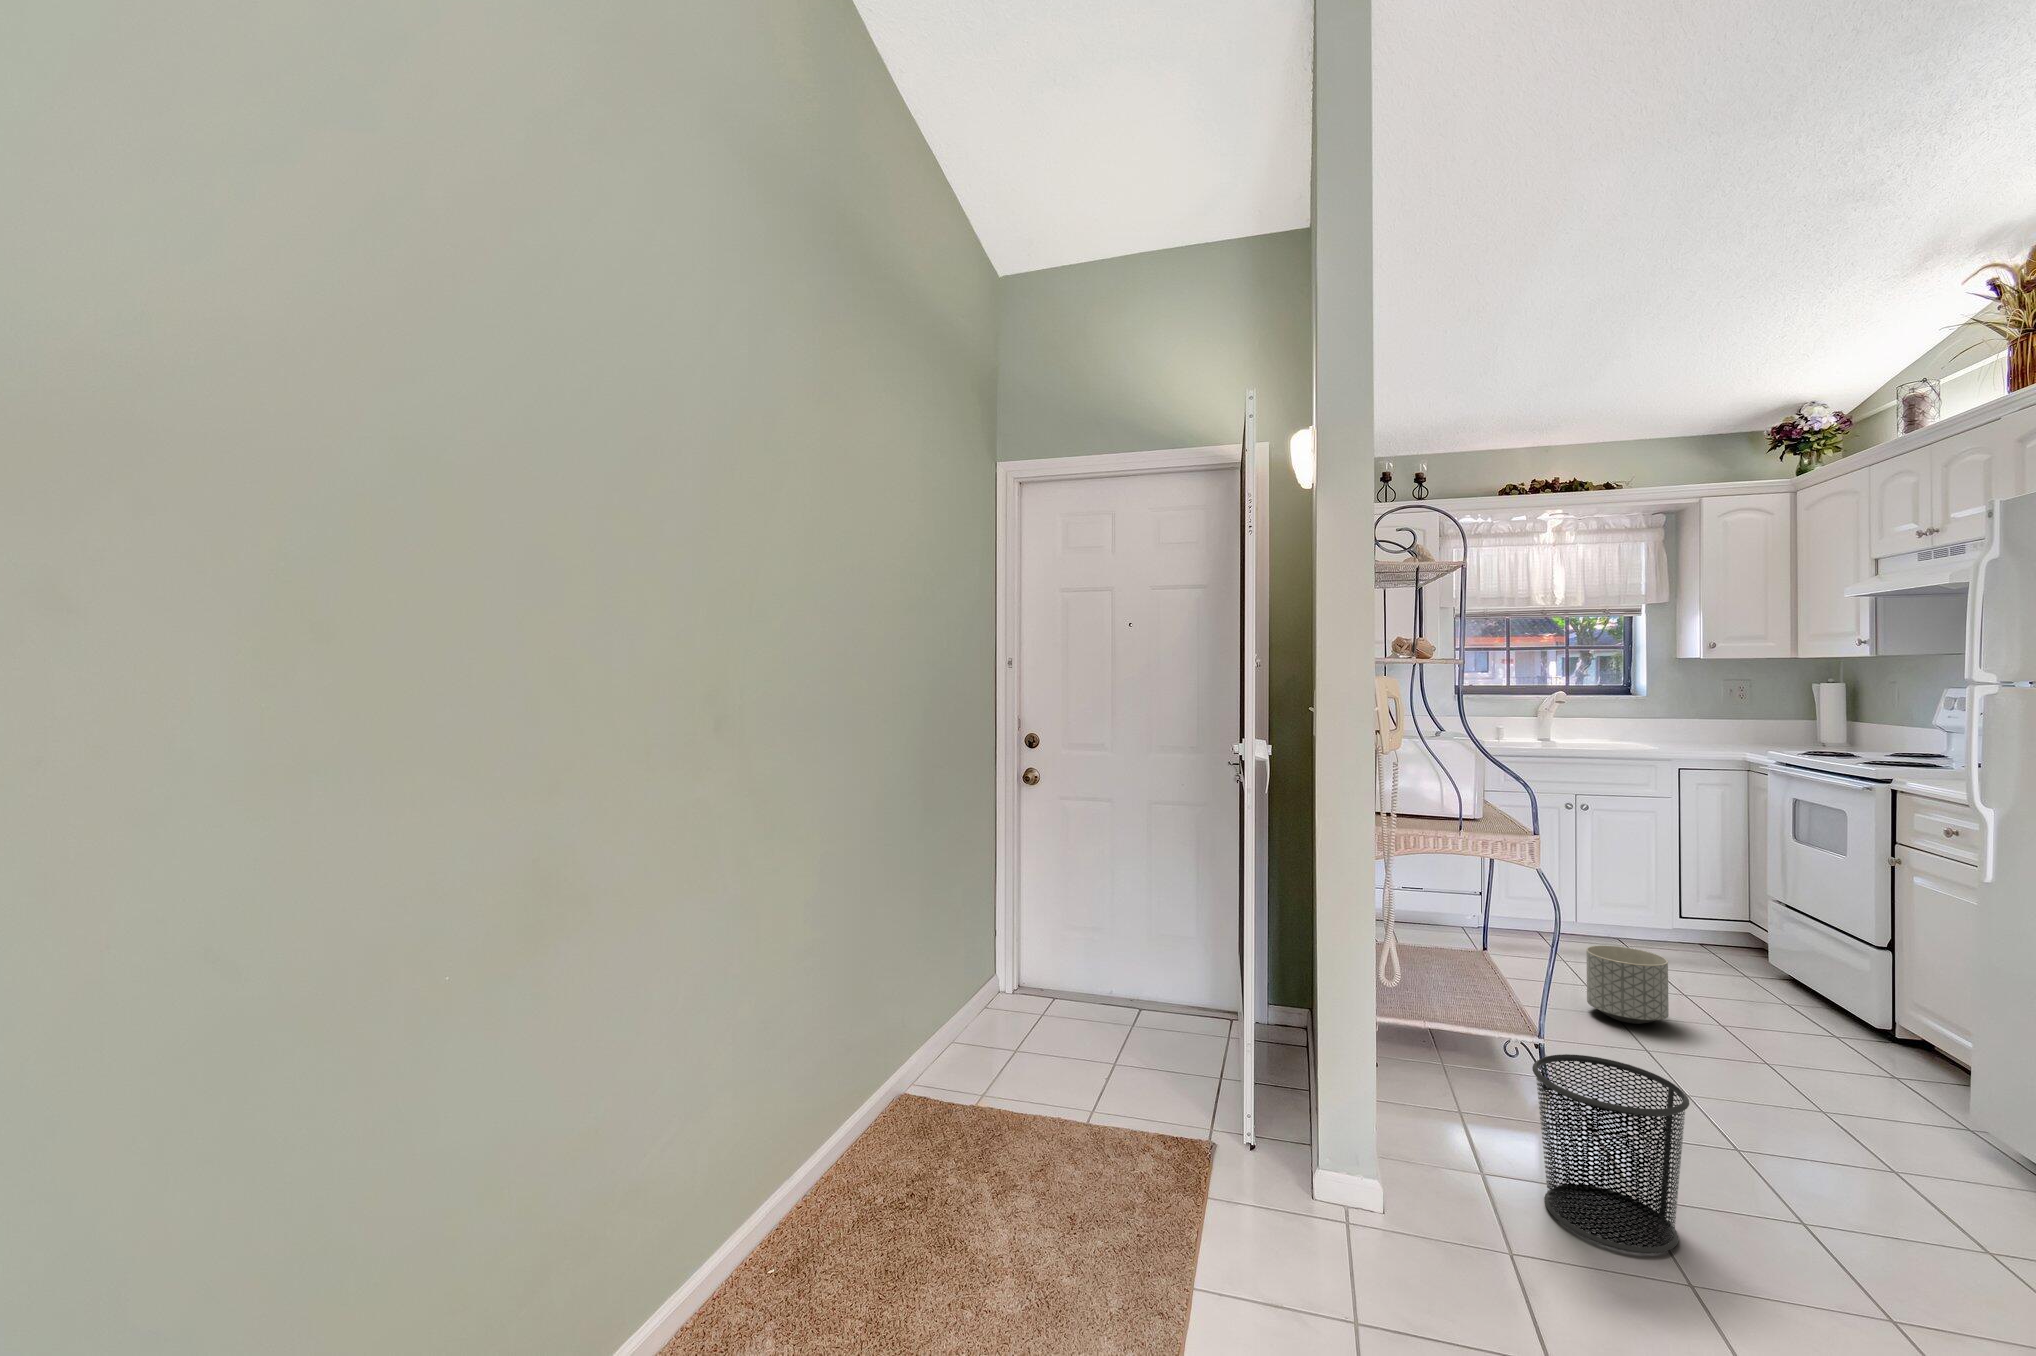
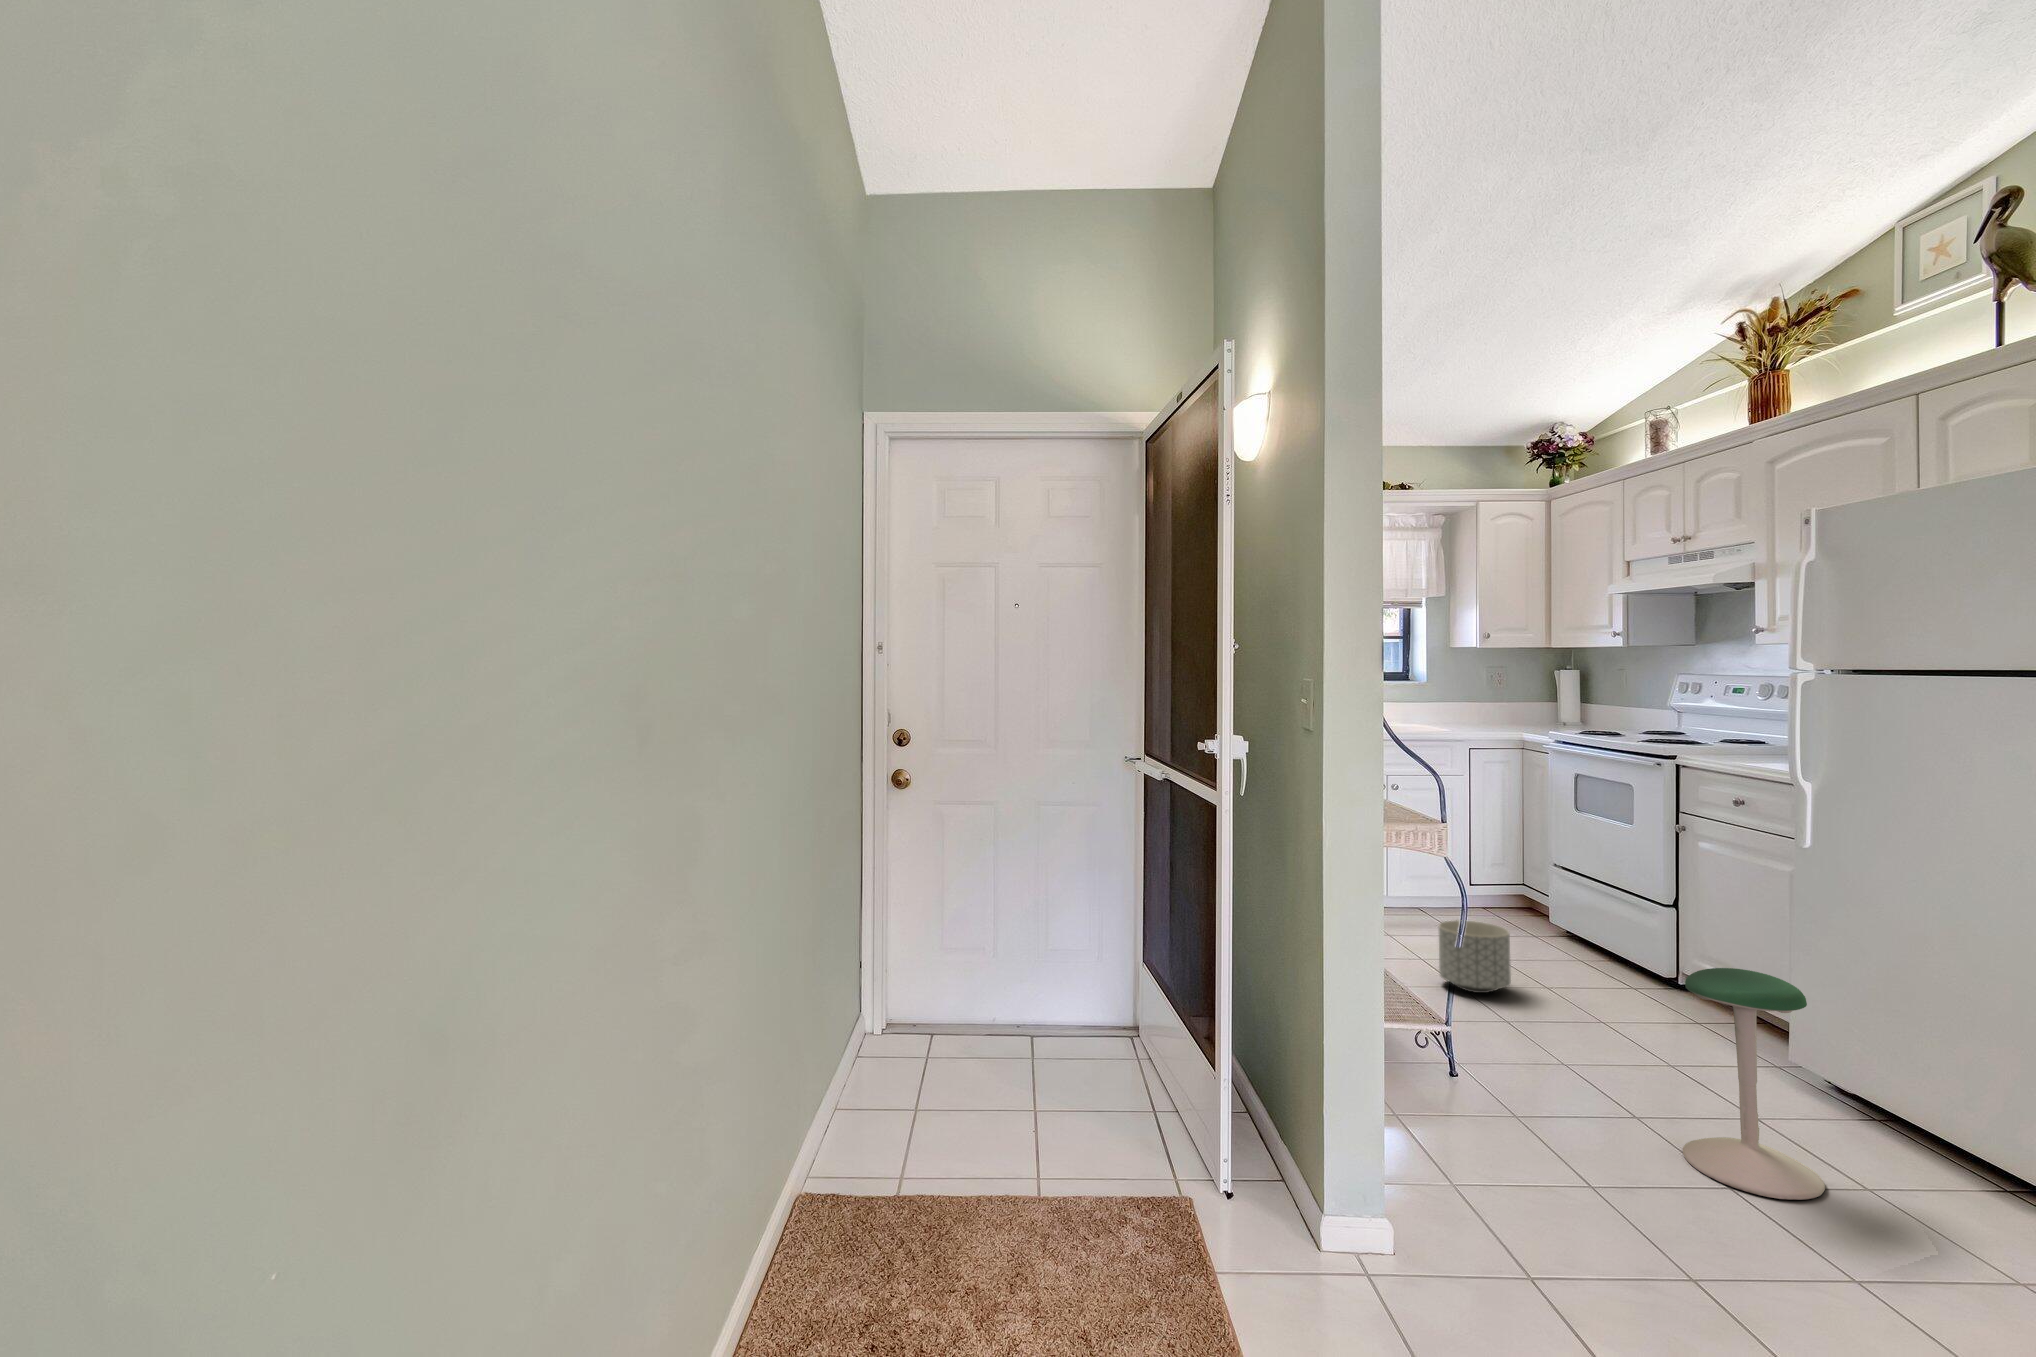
stool: none [1760,1010,1922,1264] -> present [1683,968,1825,1200]
waste bin: present [1532,1054,1689,1254] -> none [1510,1038,1666,1236]

